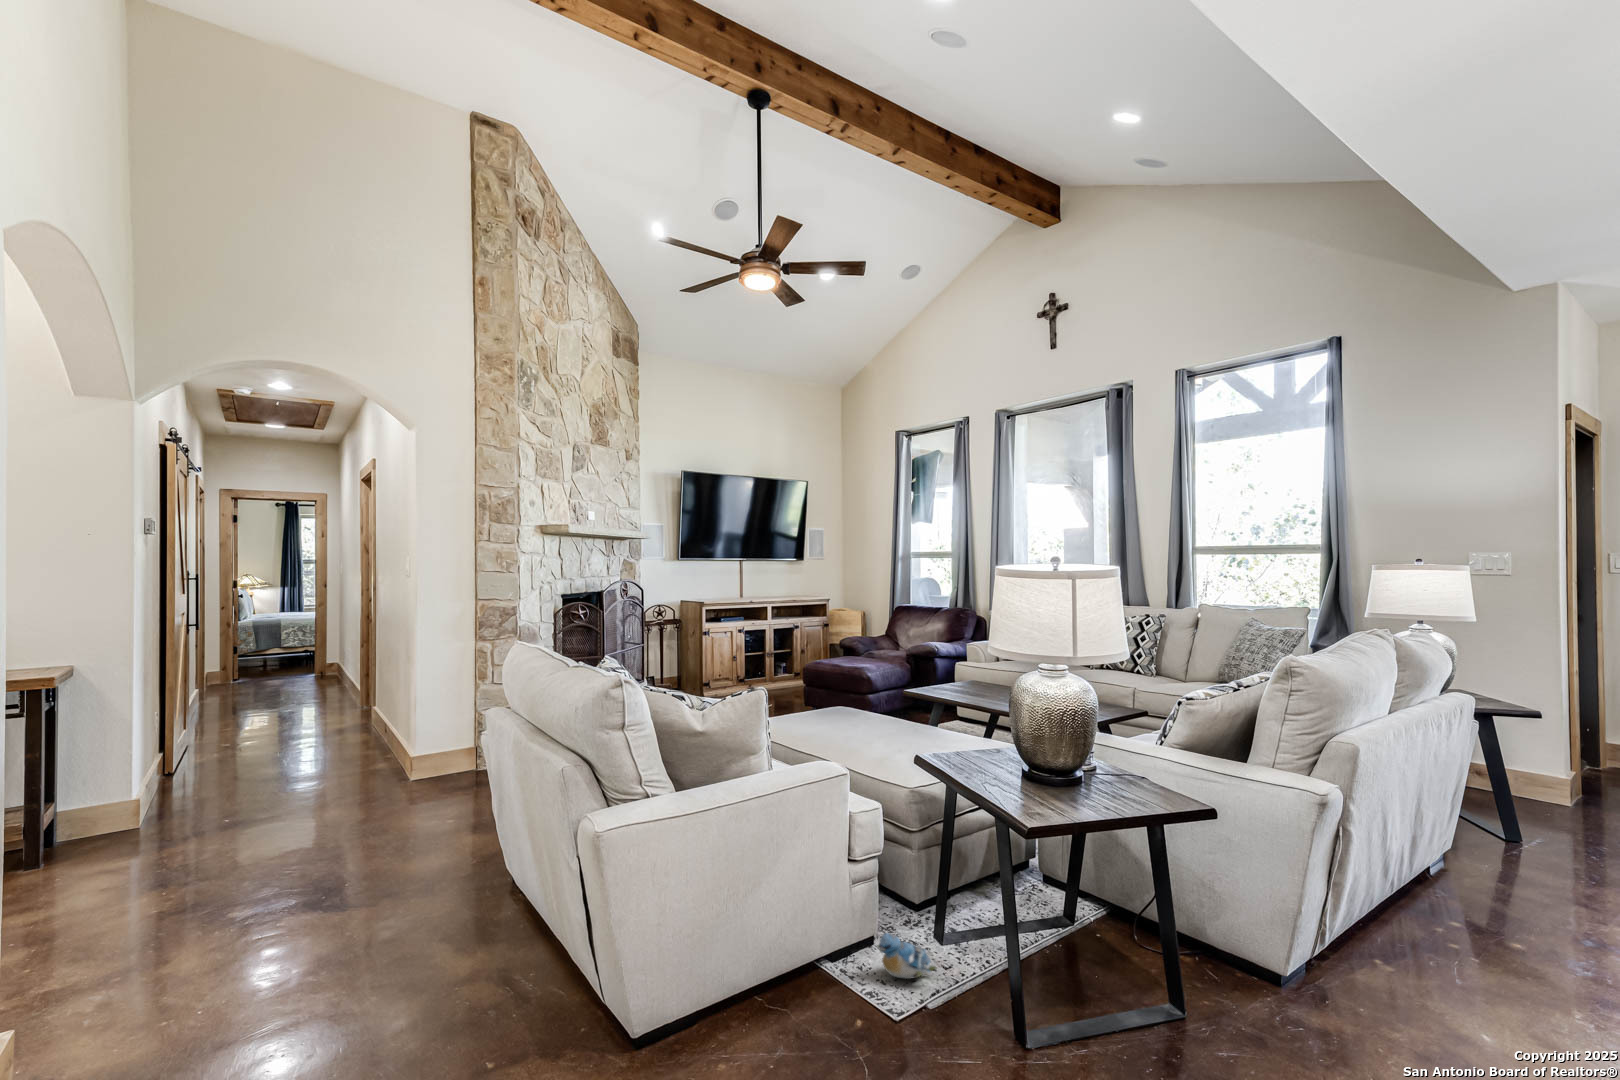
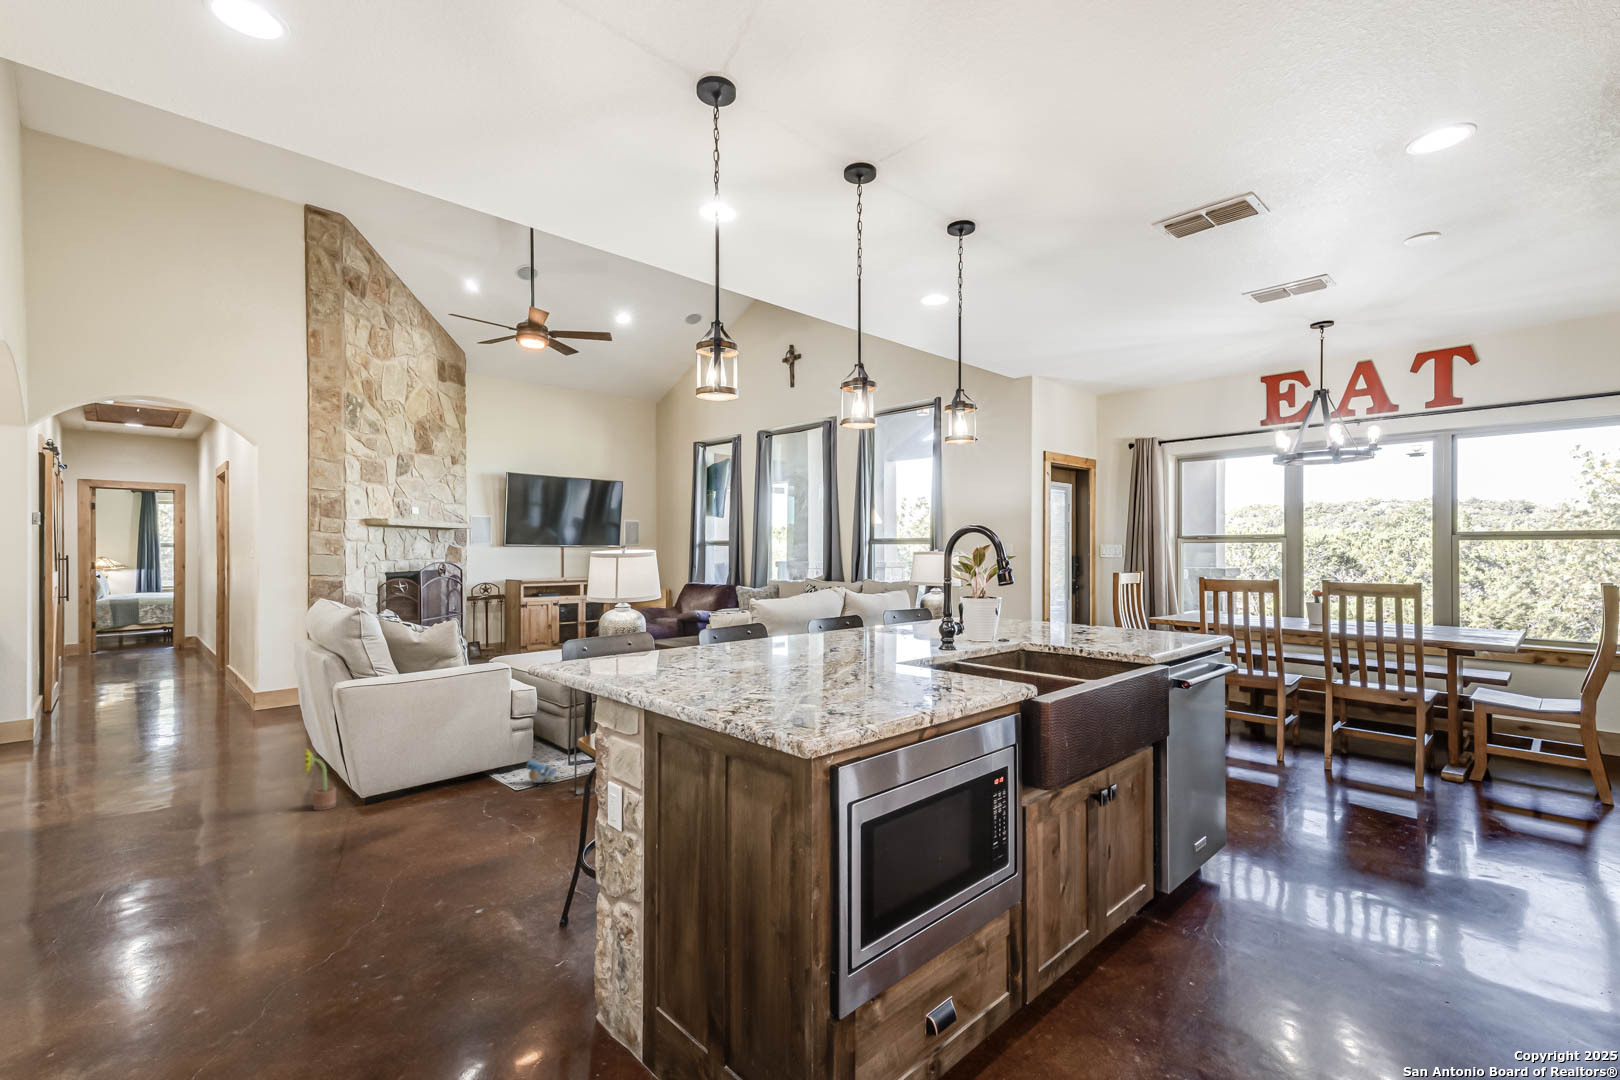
decorative plant: none [517,915,573,1033] -> present [304,749,336,810]

